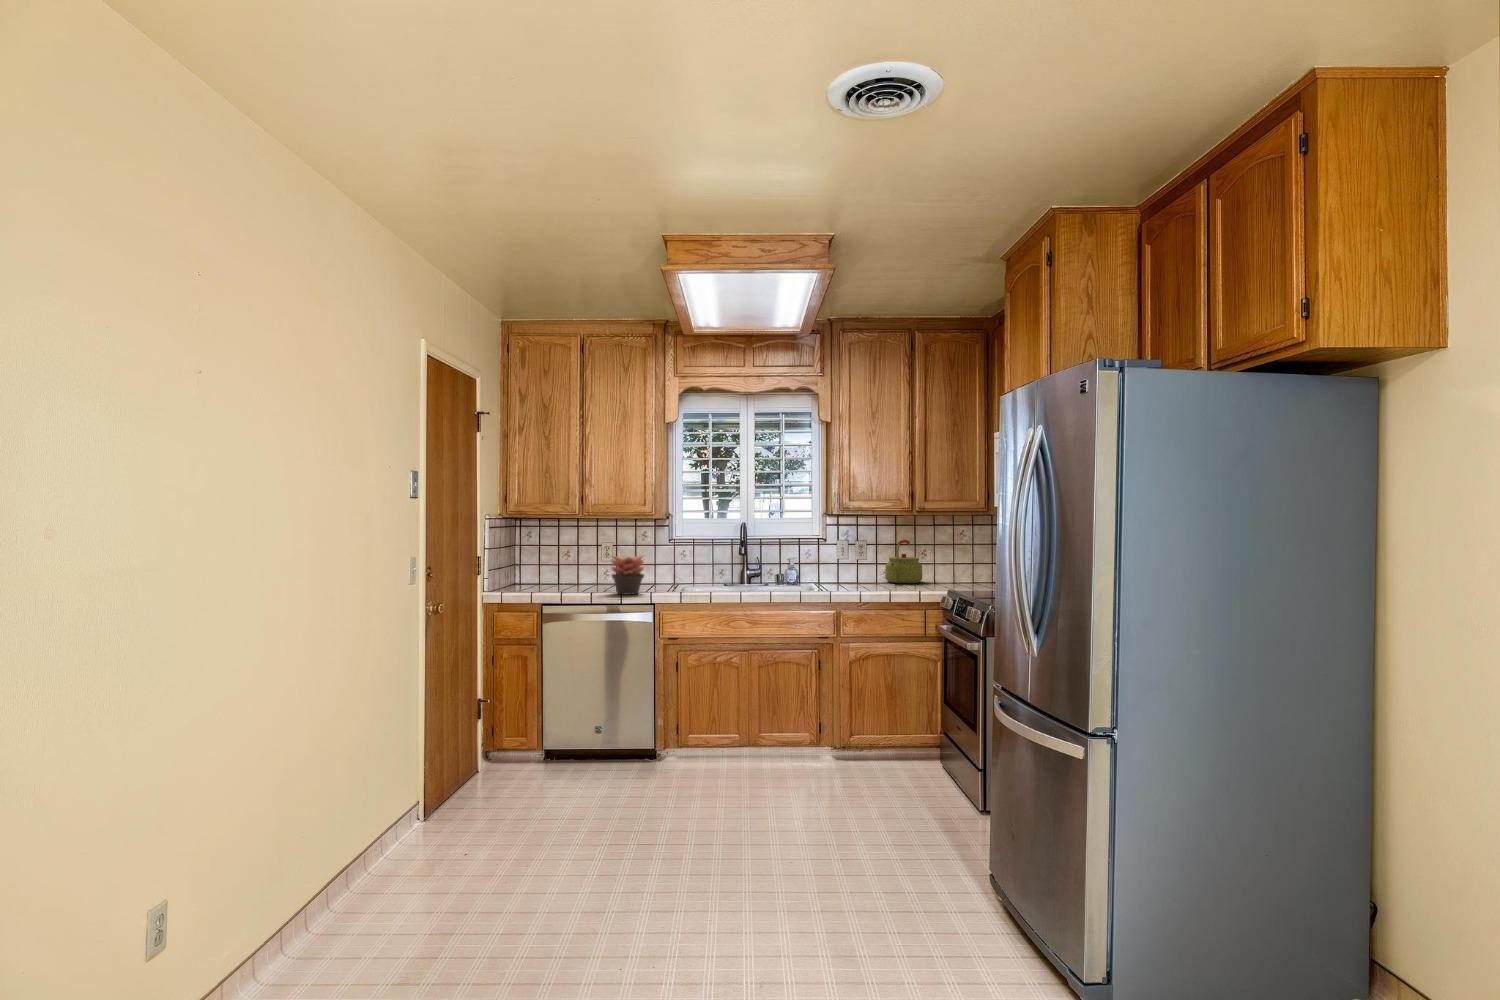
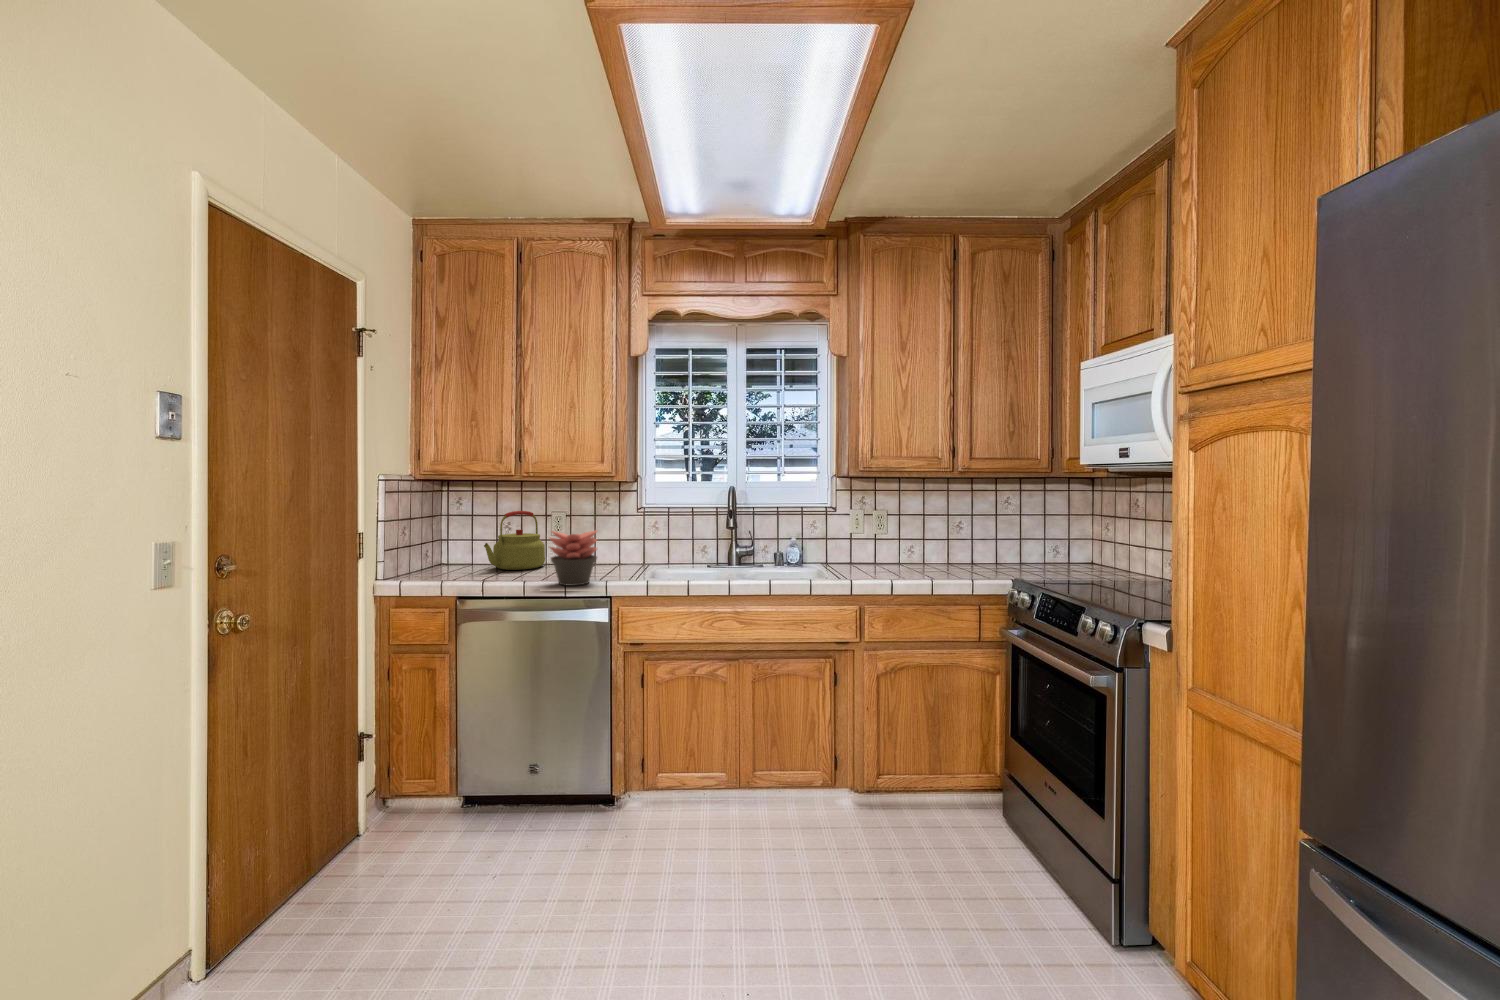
kettle: present [885,540,922,583] -> present [484,511,545,570]

